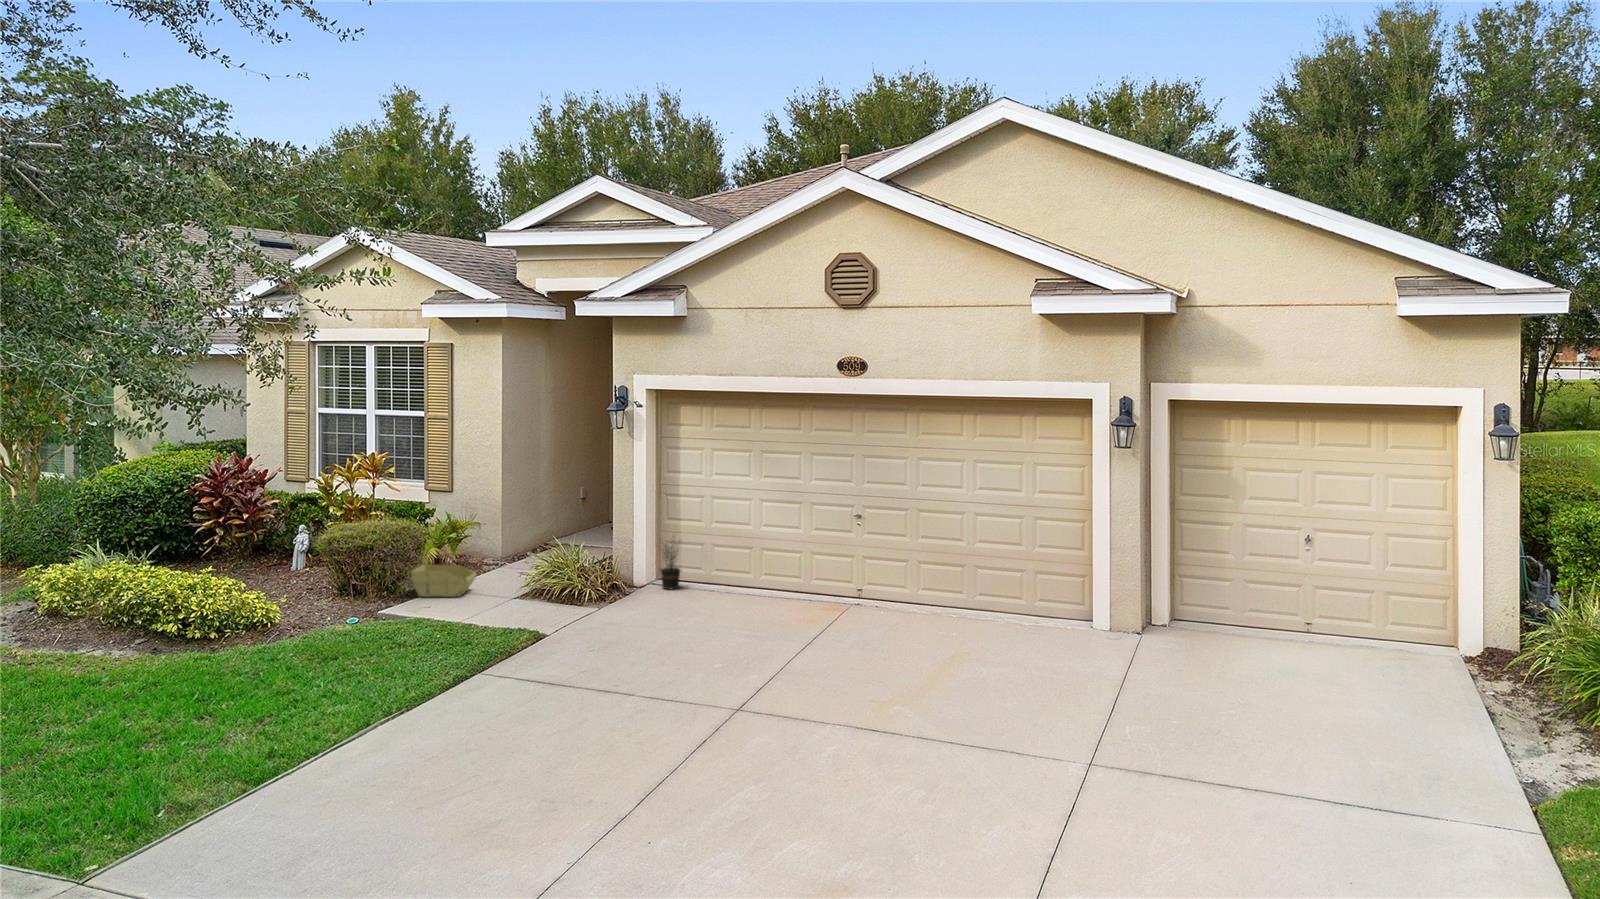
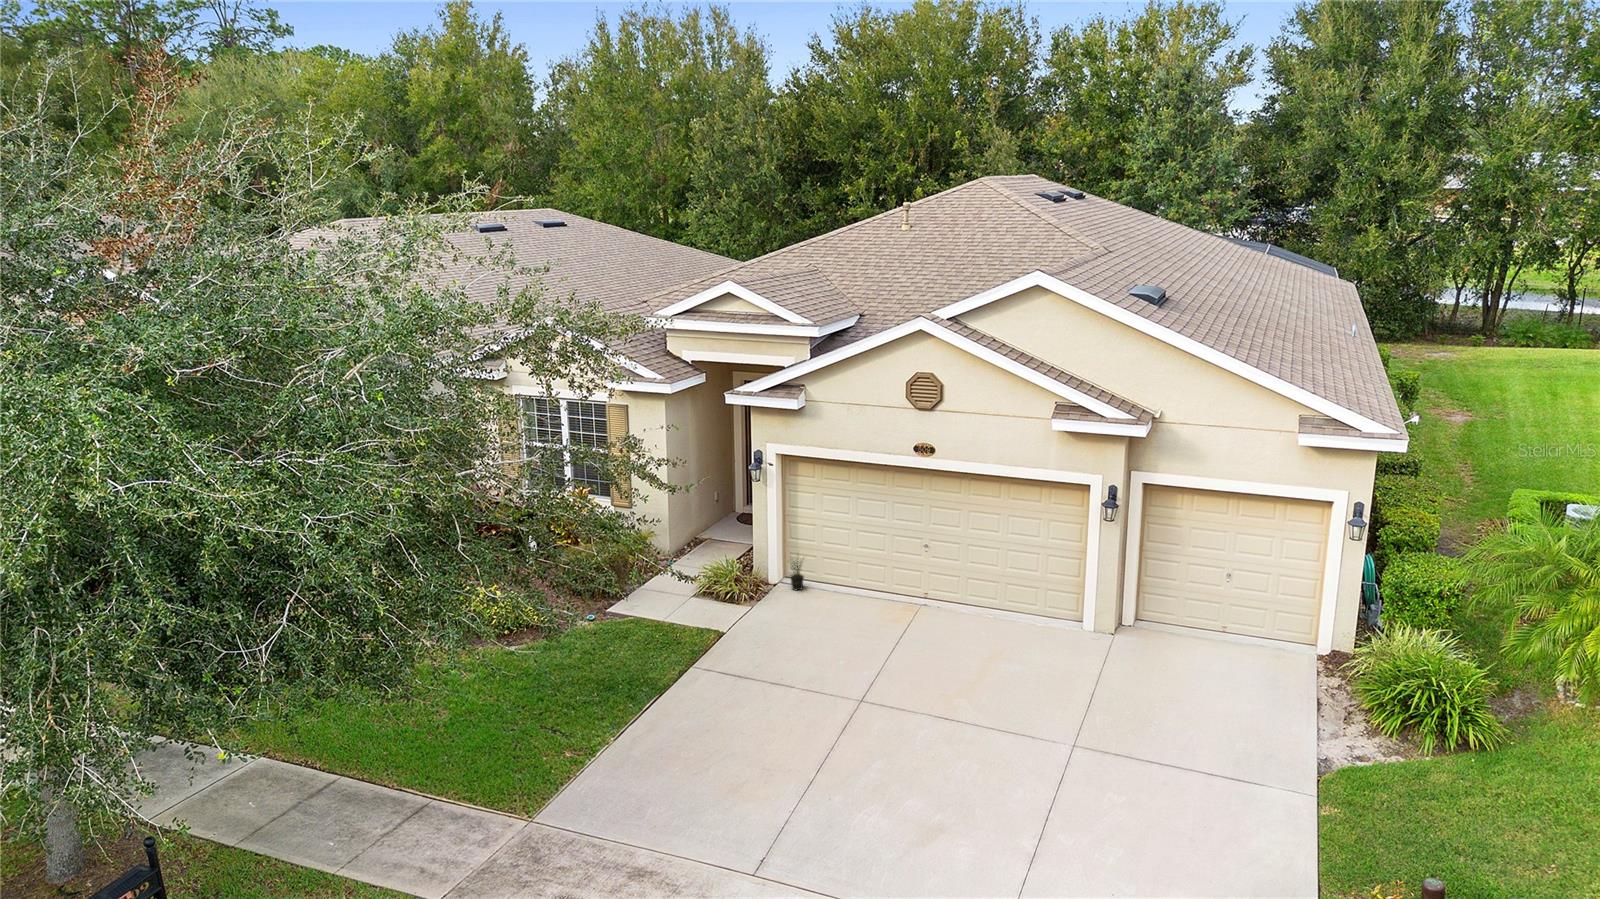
storage bin: present [411,565,477,597] -> none [624,577,665,602]

